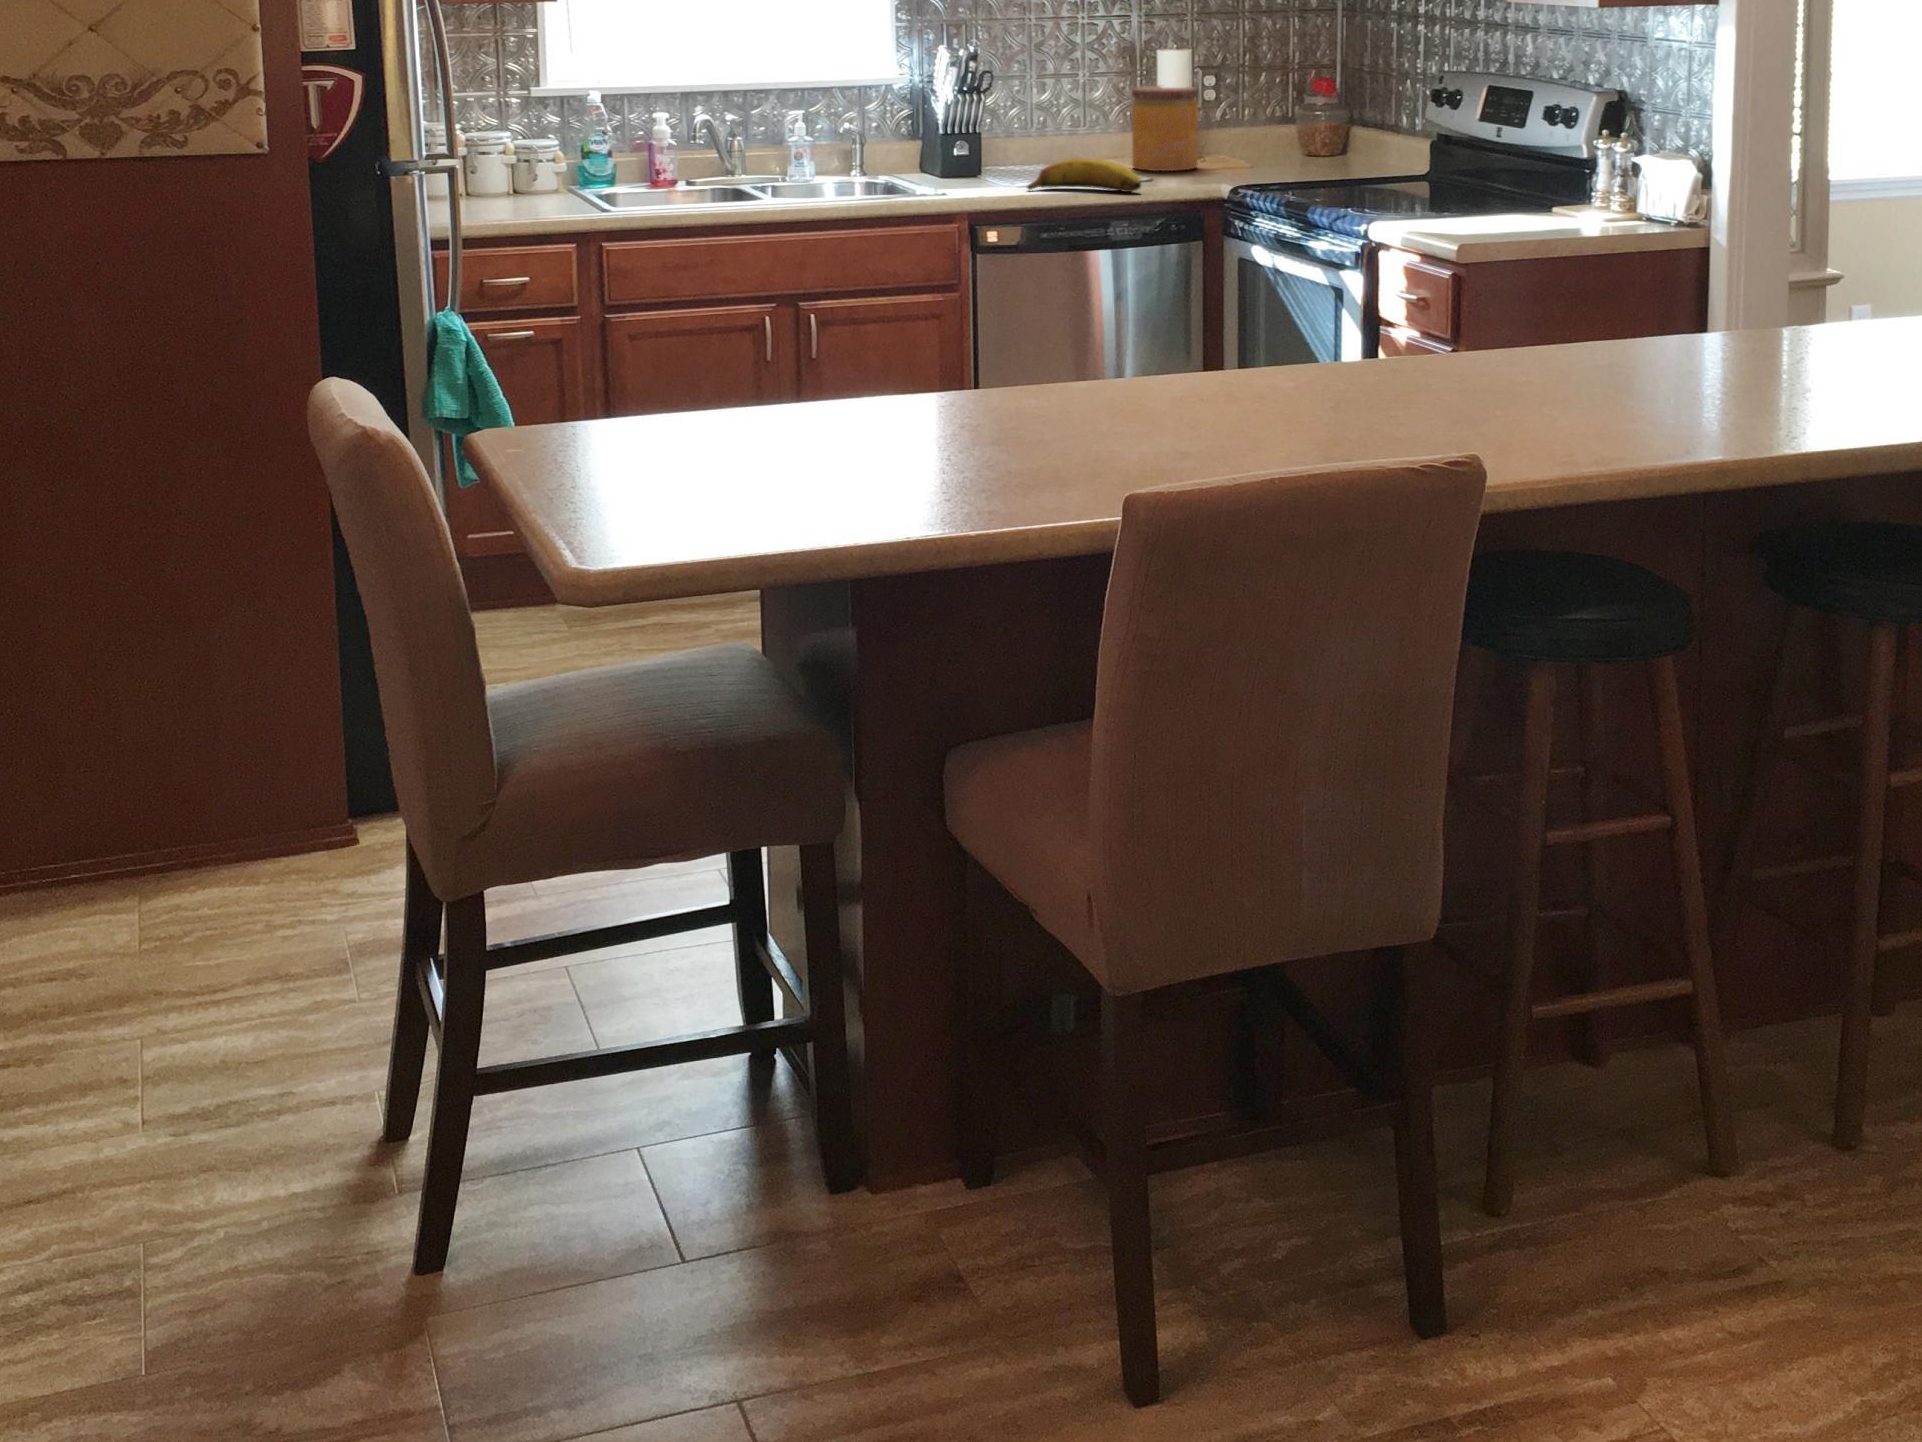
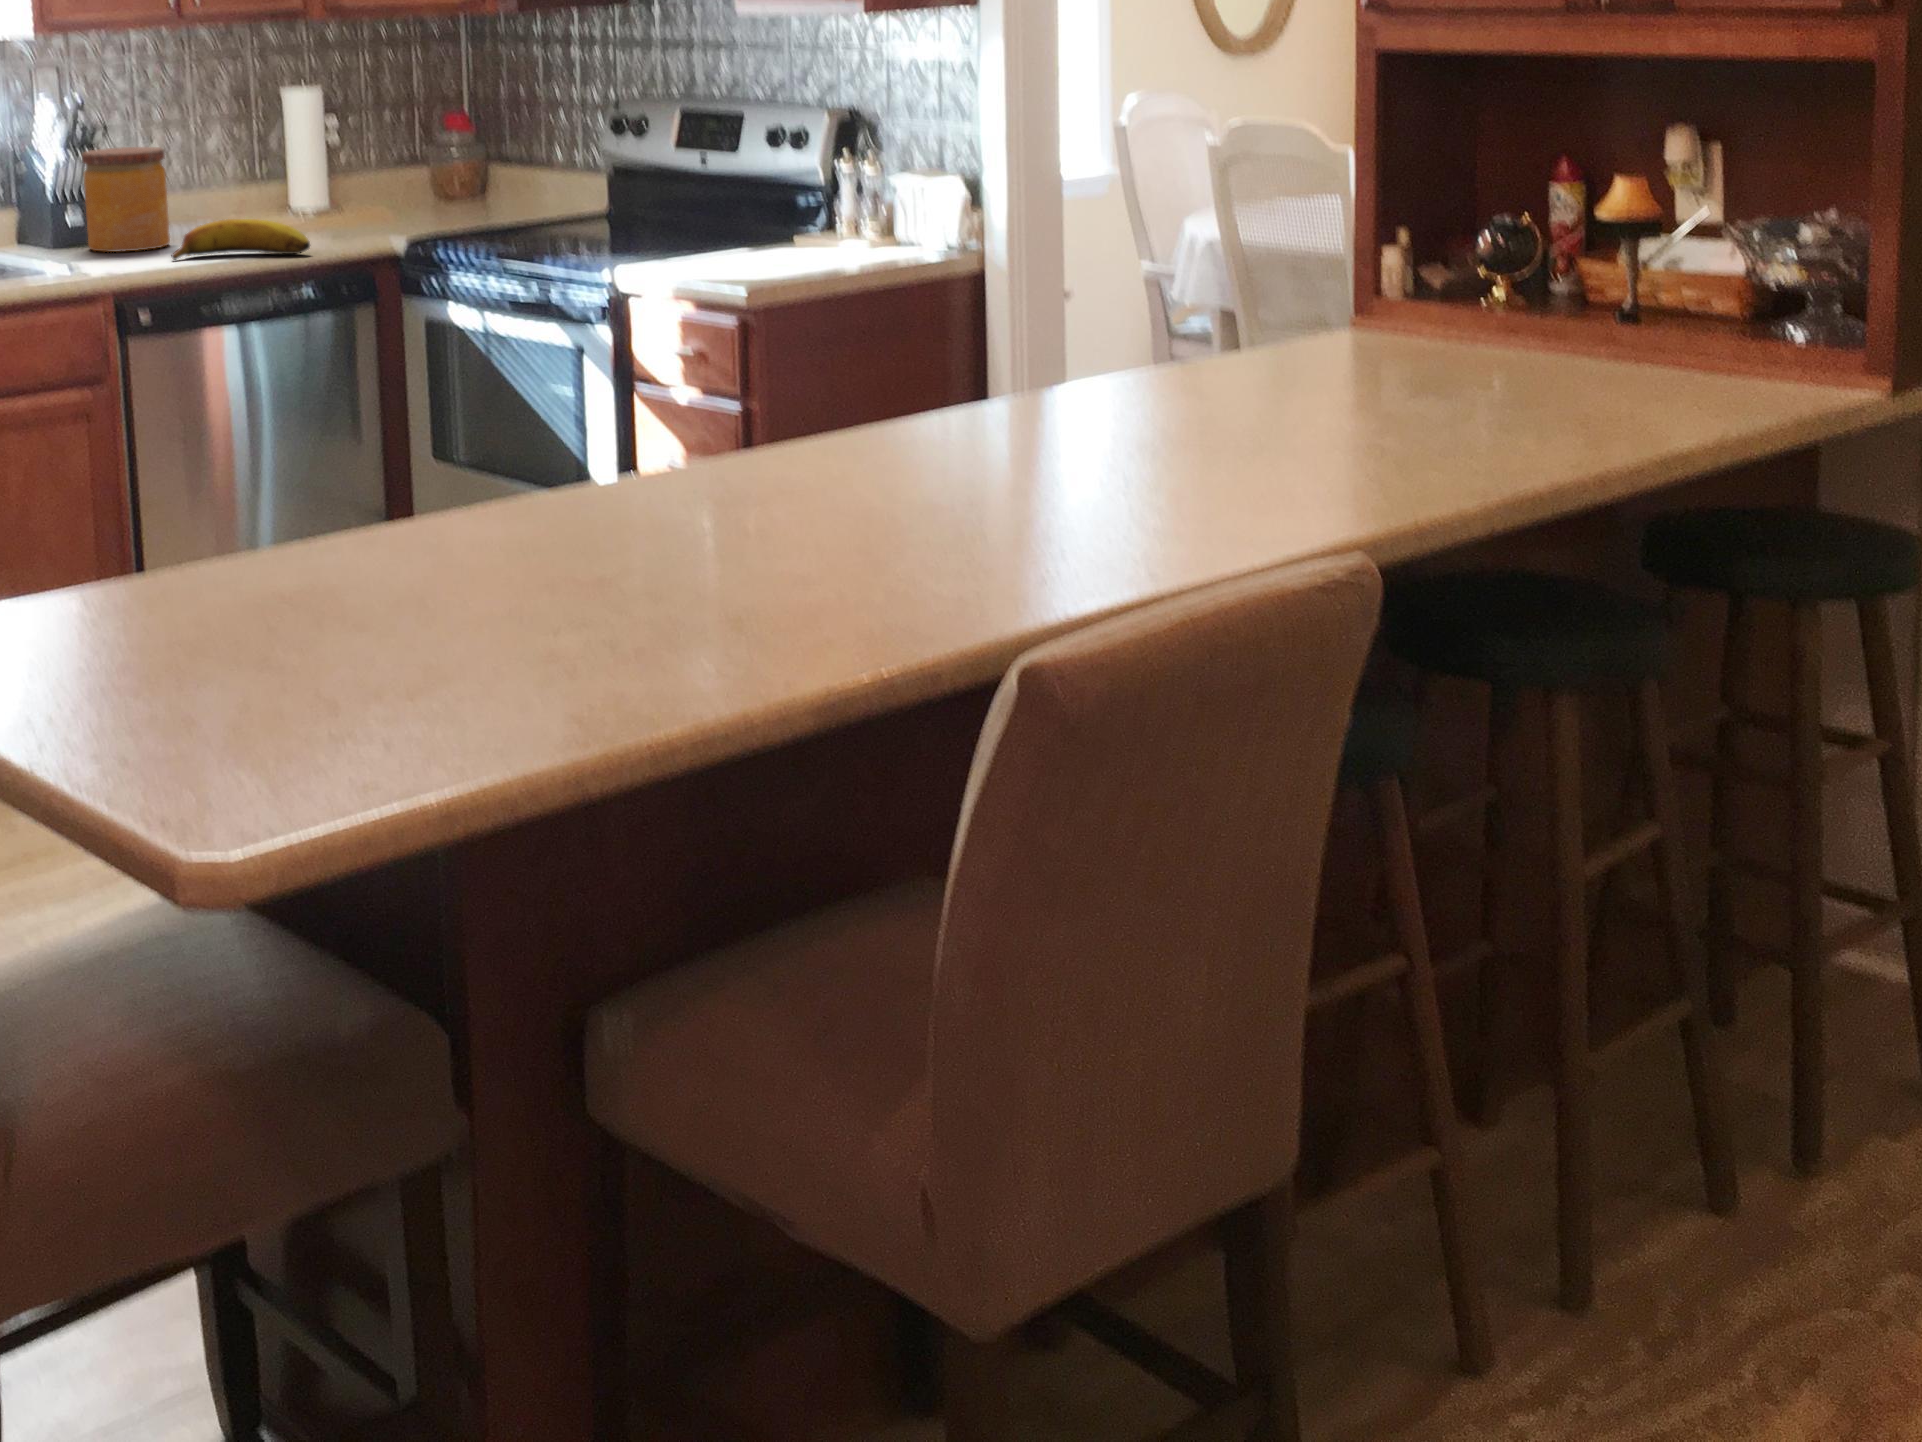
jar: present [1132,86,1198,171] -> present [82,147,170,252]

